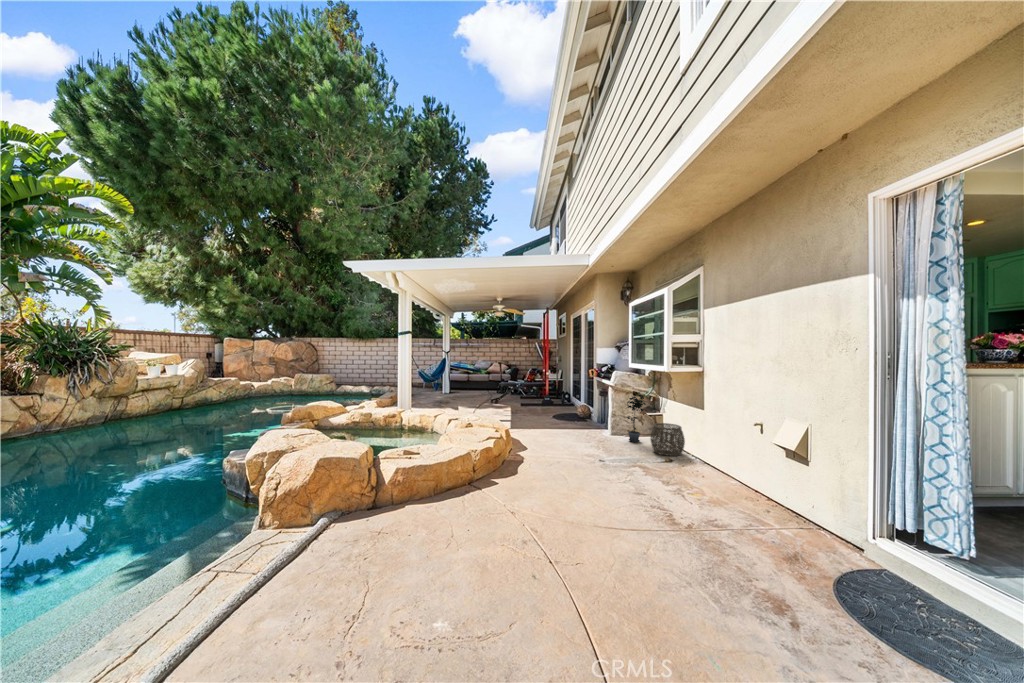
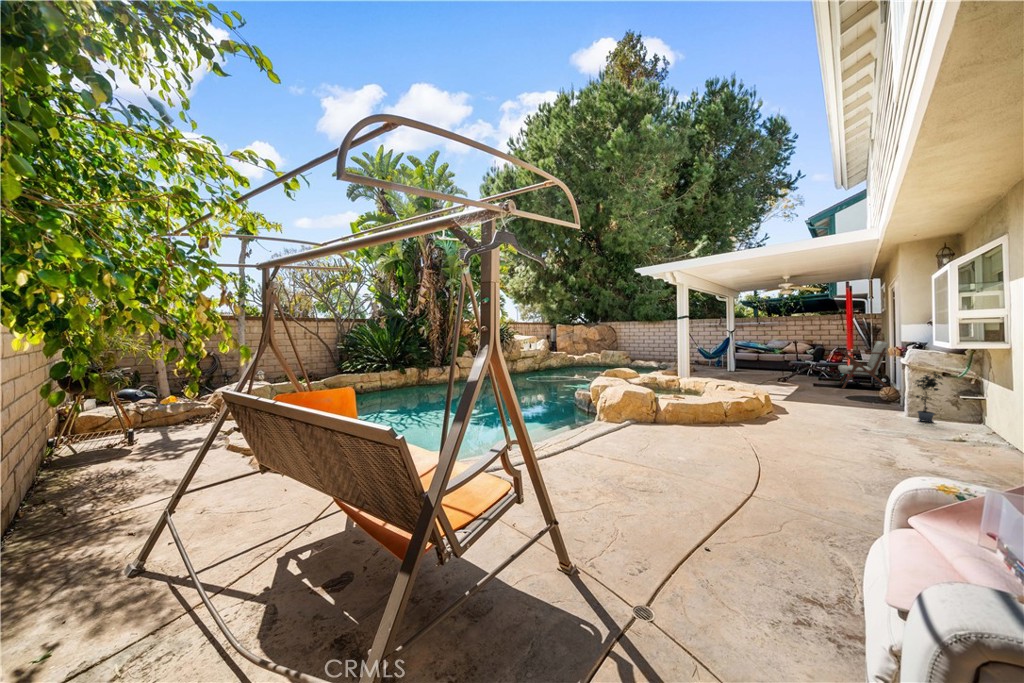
lounge chair: none [541,362,582,408] -> present [838,341,888,389]
woven basket: present [651,423,685,456] -> none [934,403,986,436]

